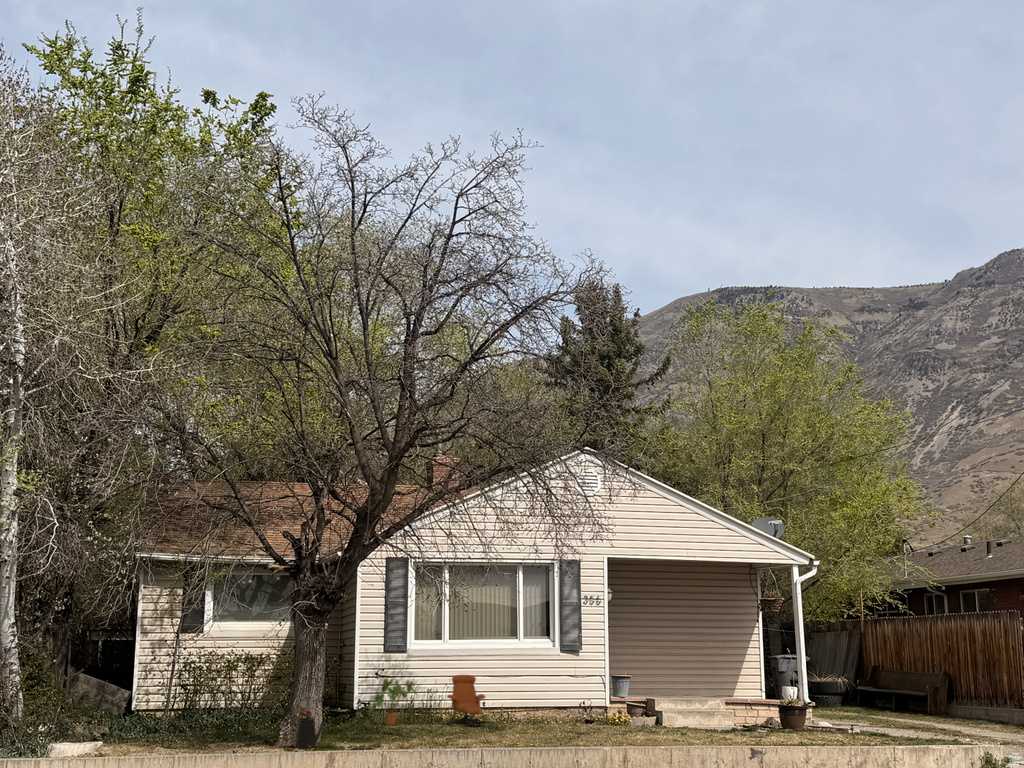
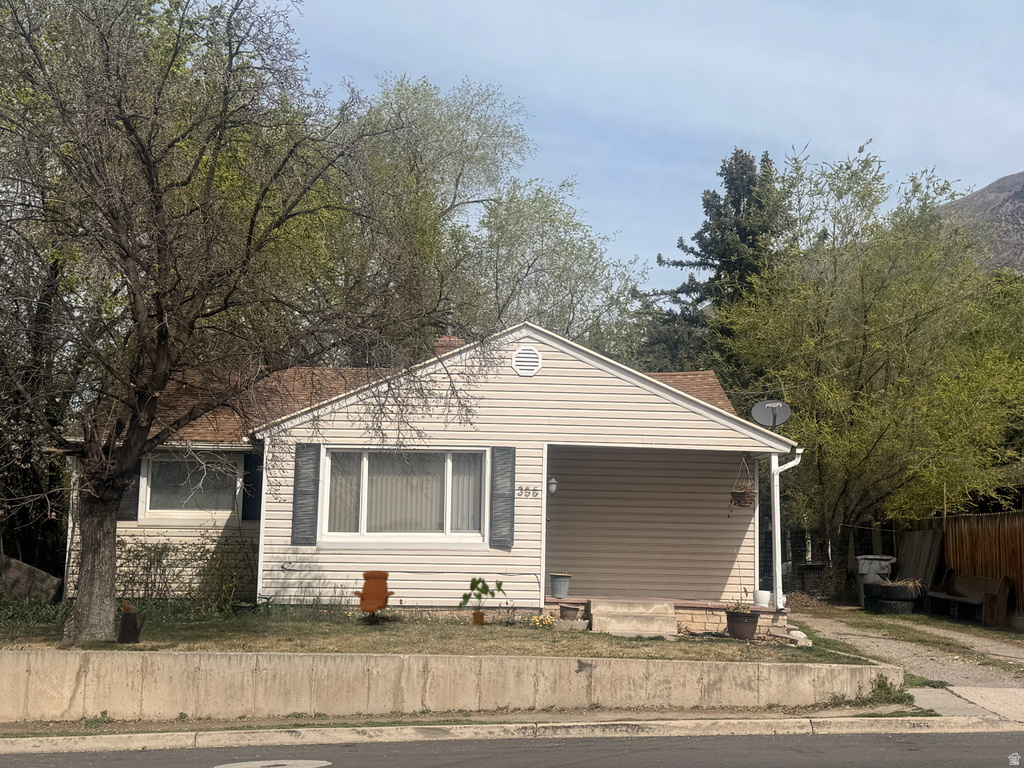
house plant: present [372,679,418,725] -> present [458,578,506,625]

